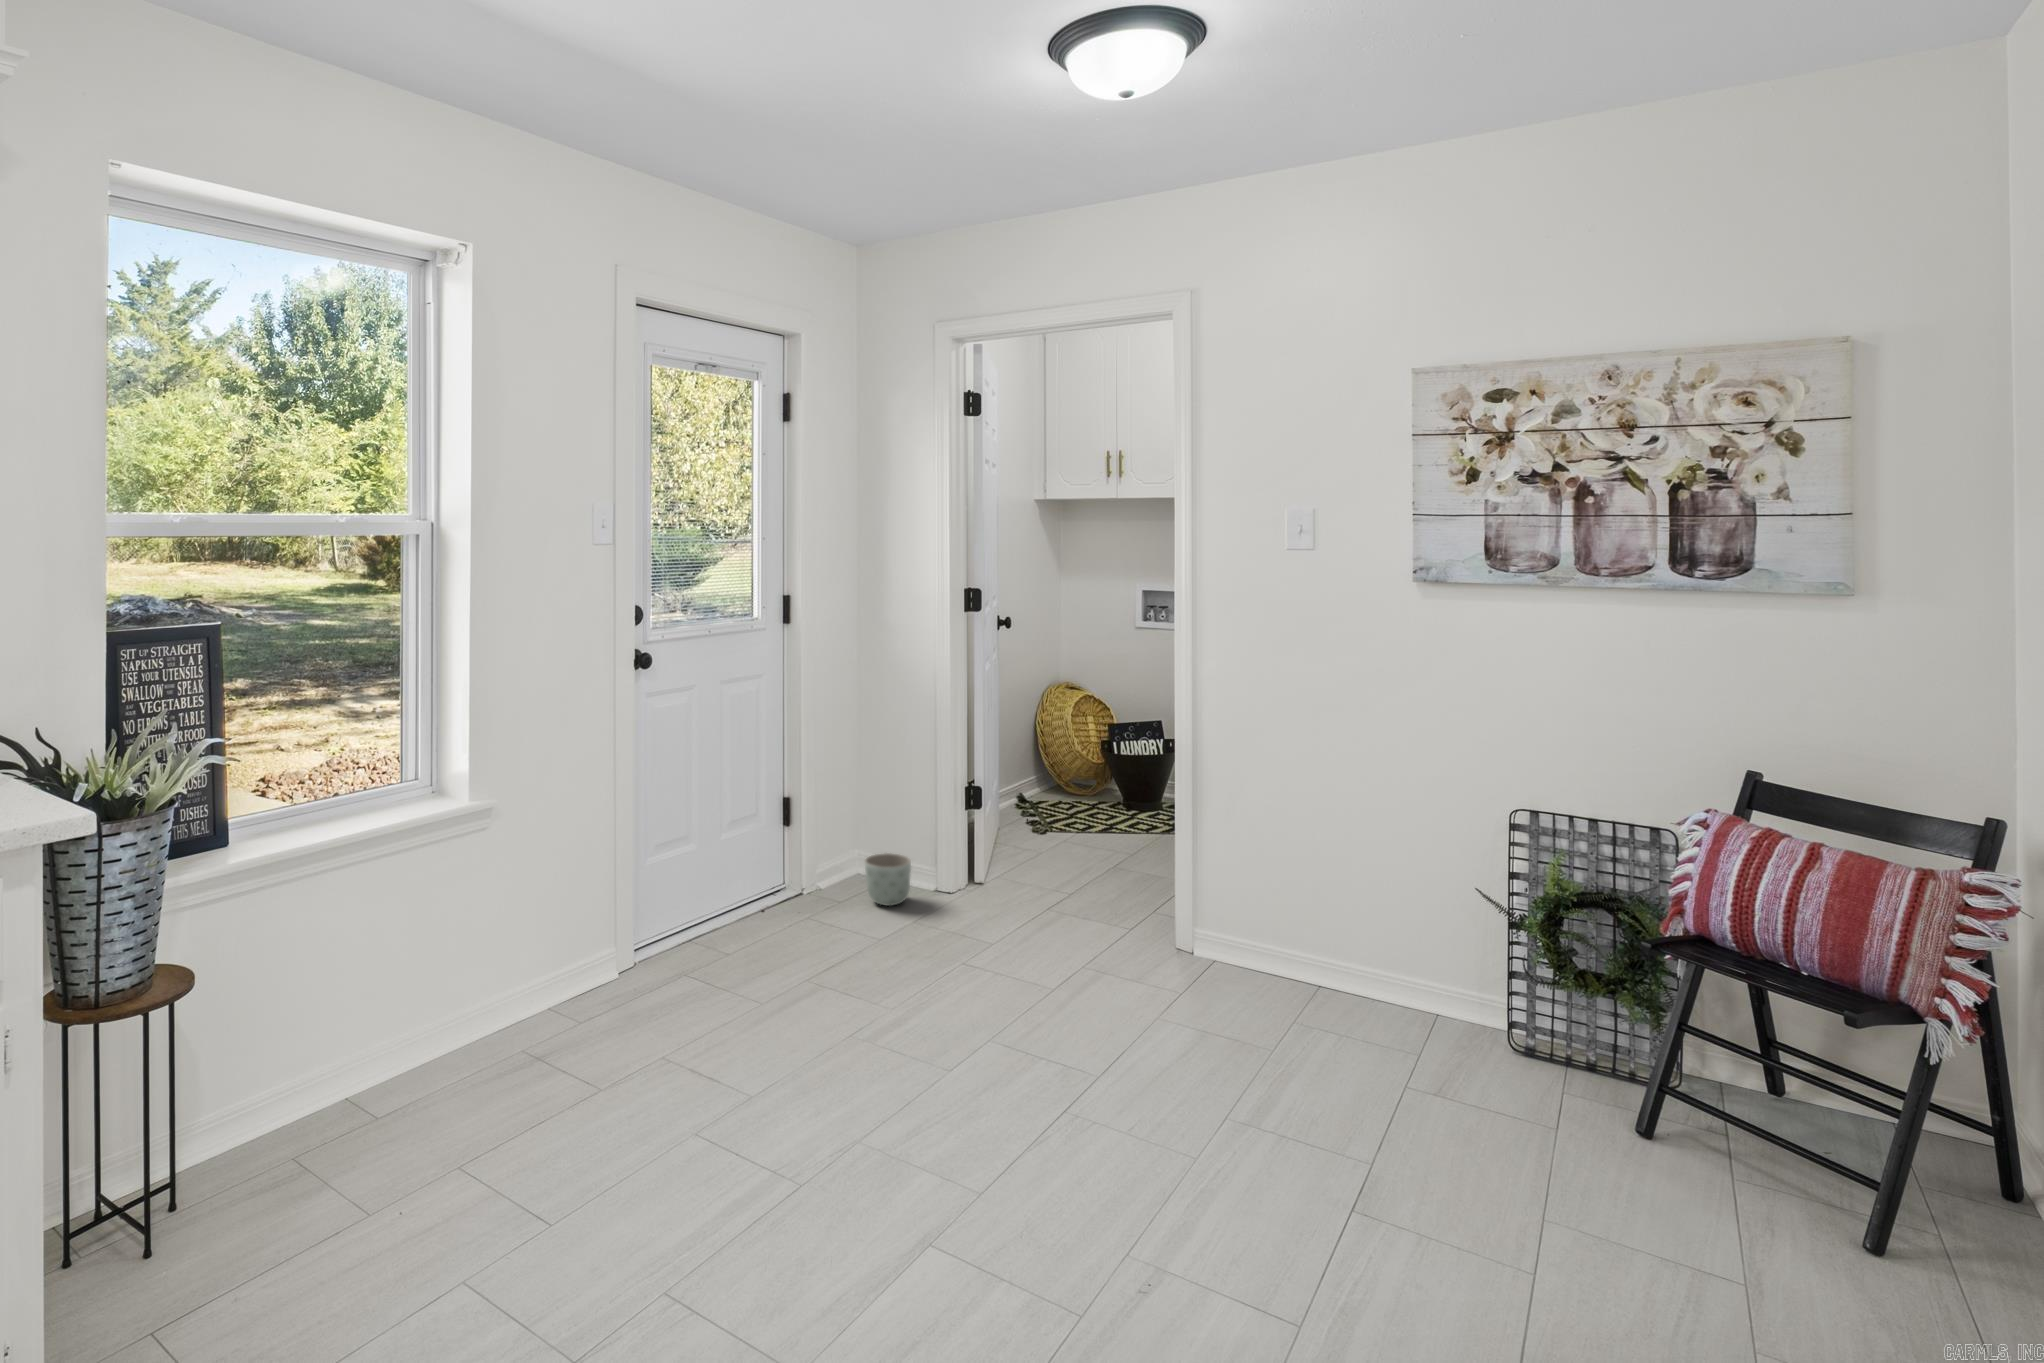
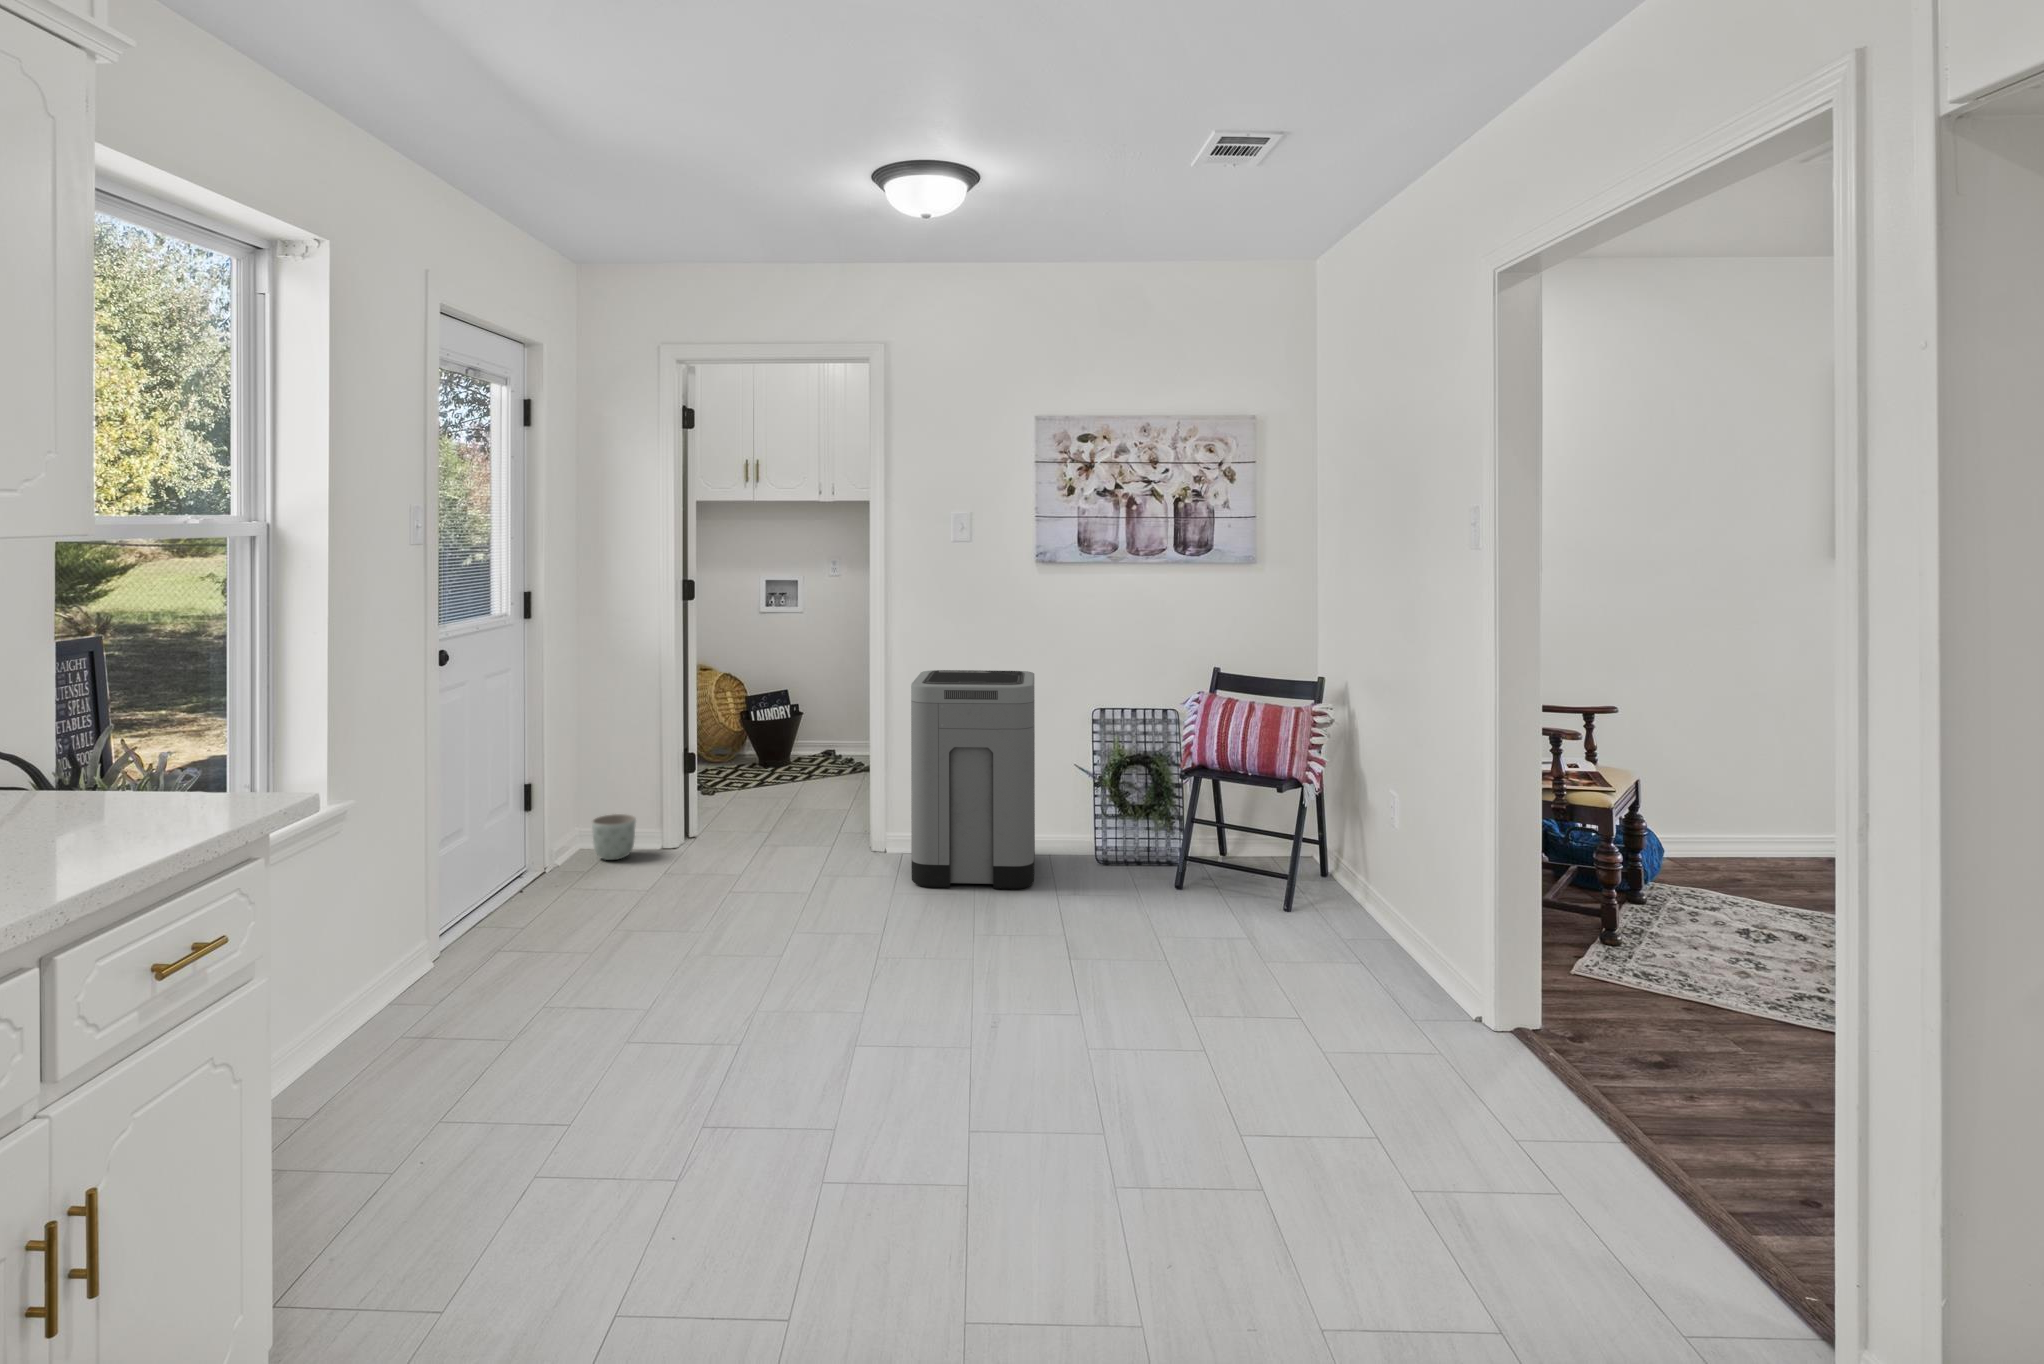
trash can: none [1198,727,1415,1065] -> present [911,670,1035,889]

